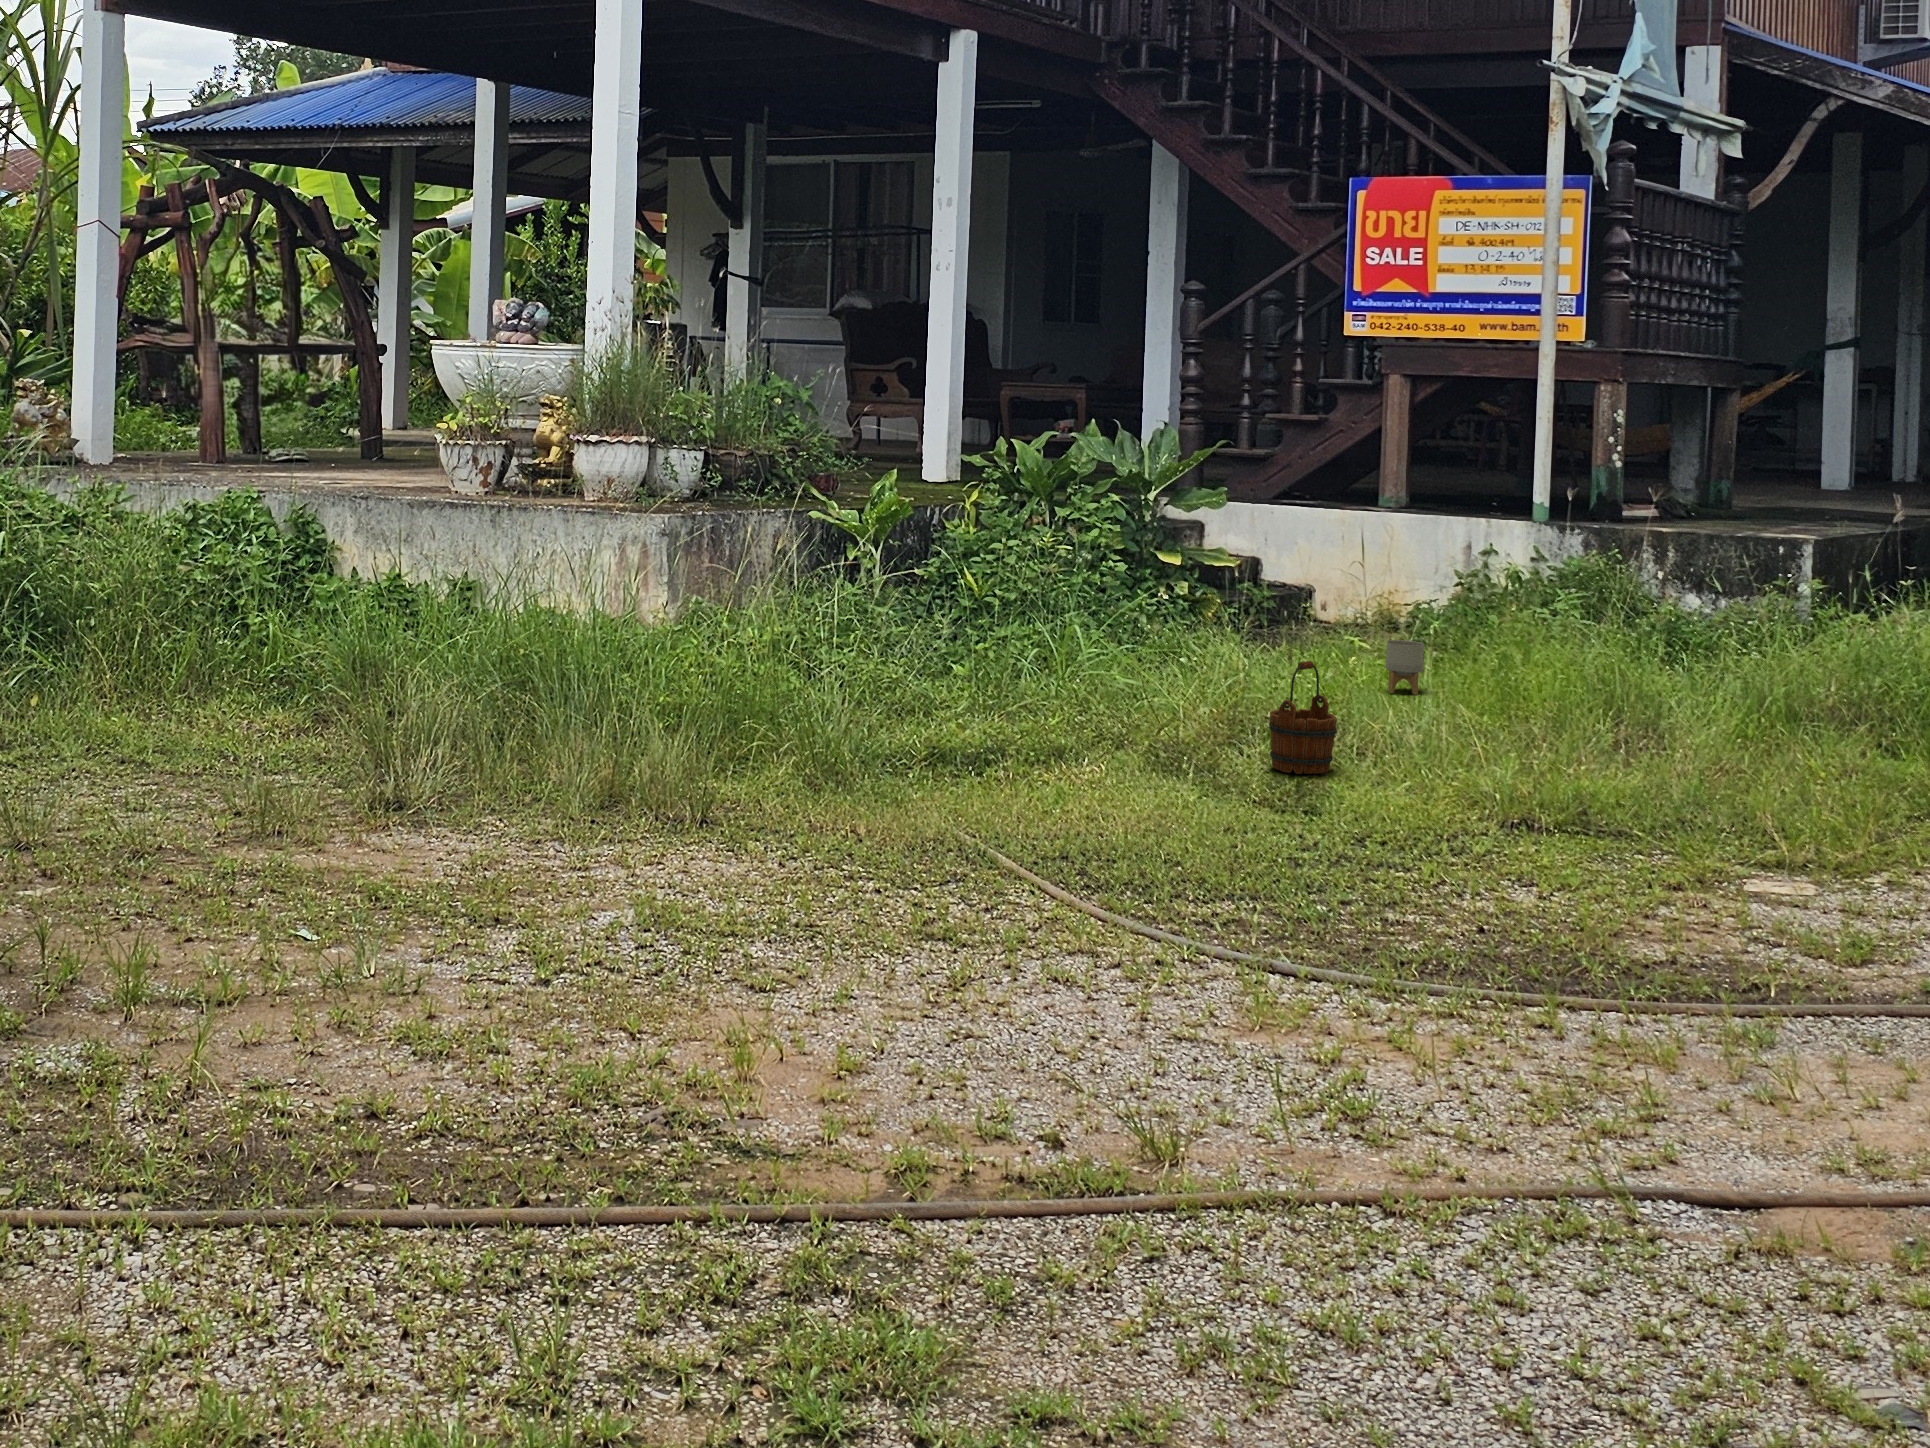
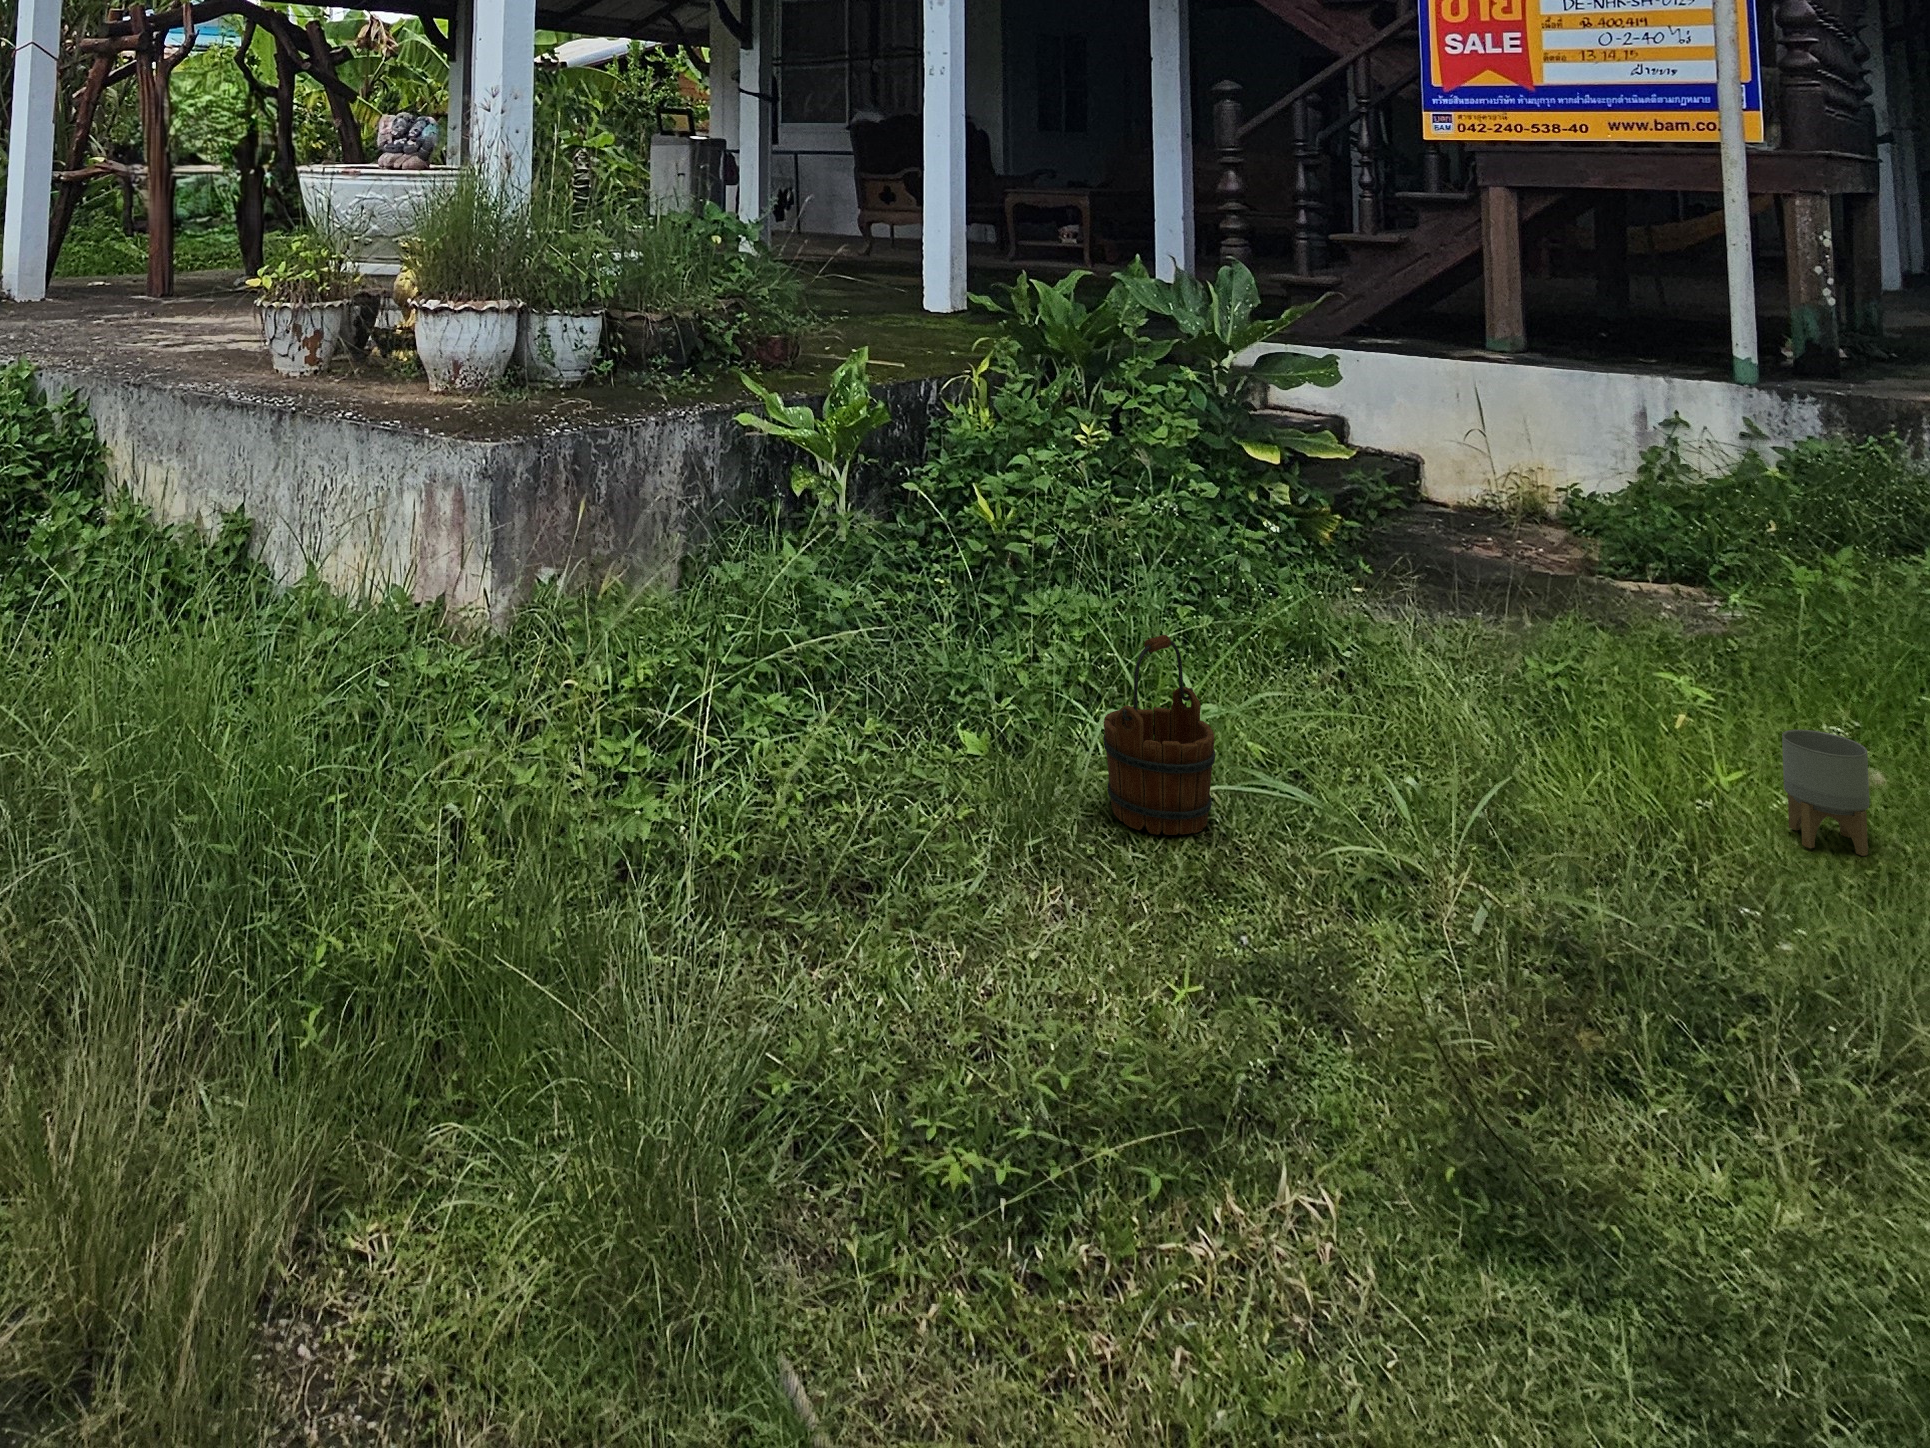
wooden bucket: present [1269,661,1337,774] -> present [1103,635,1215,835]

